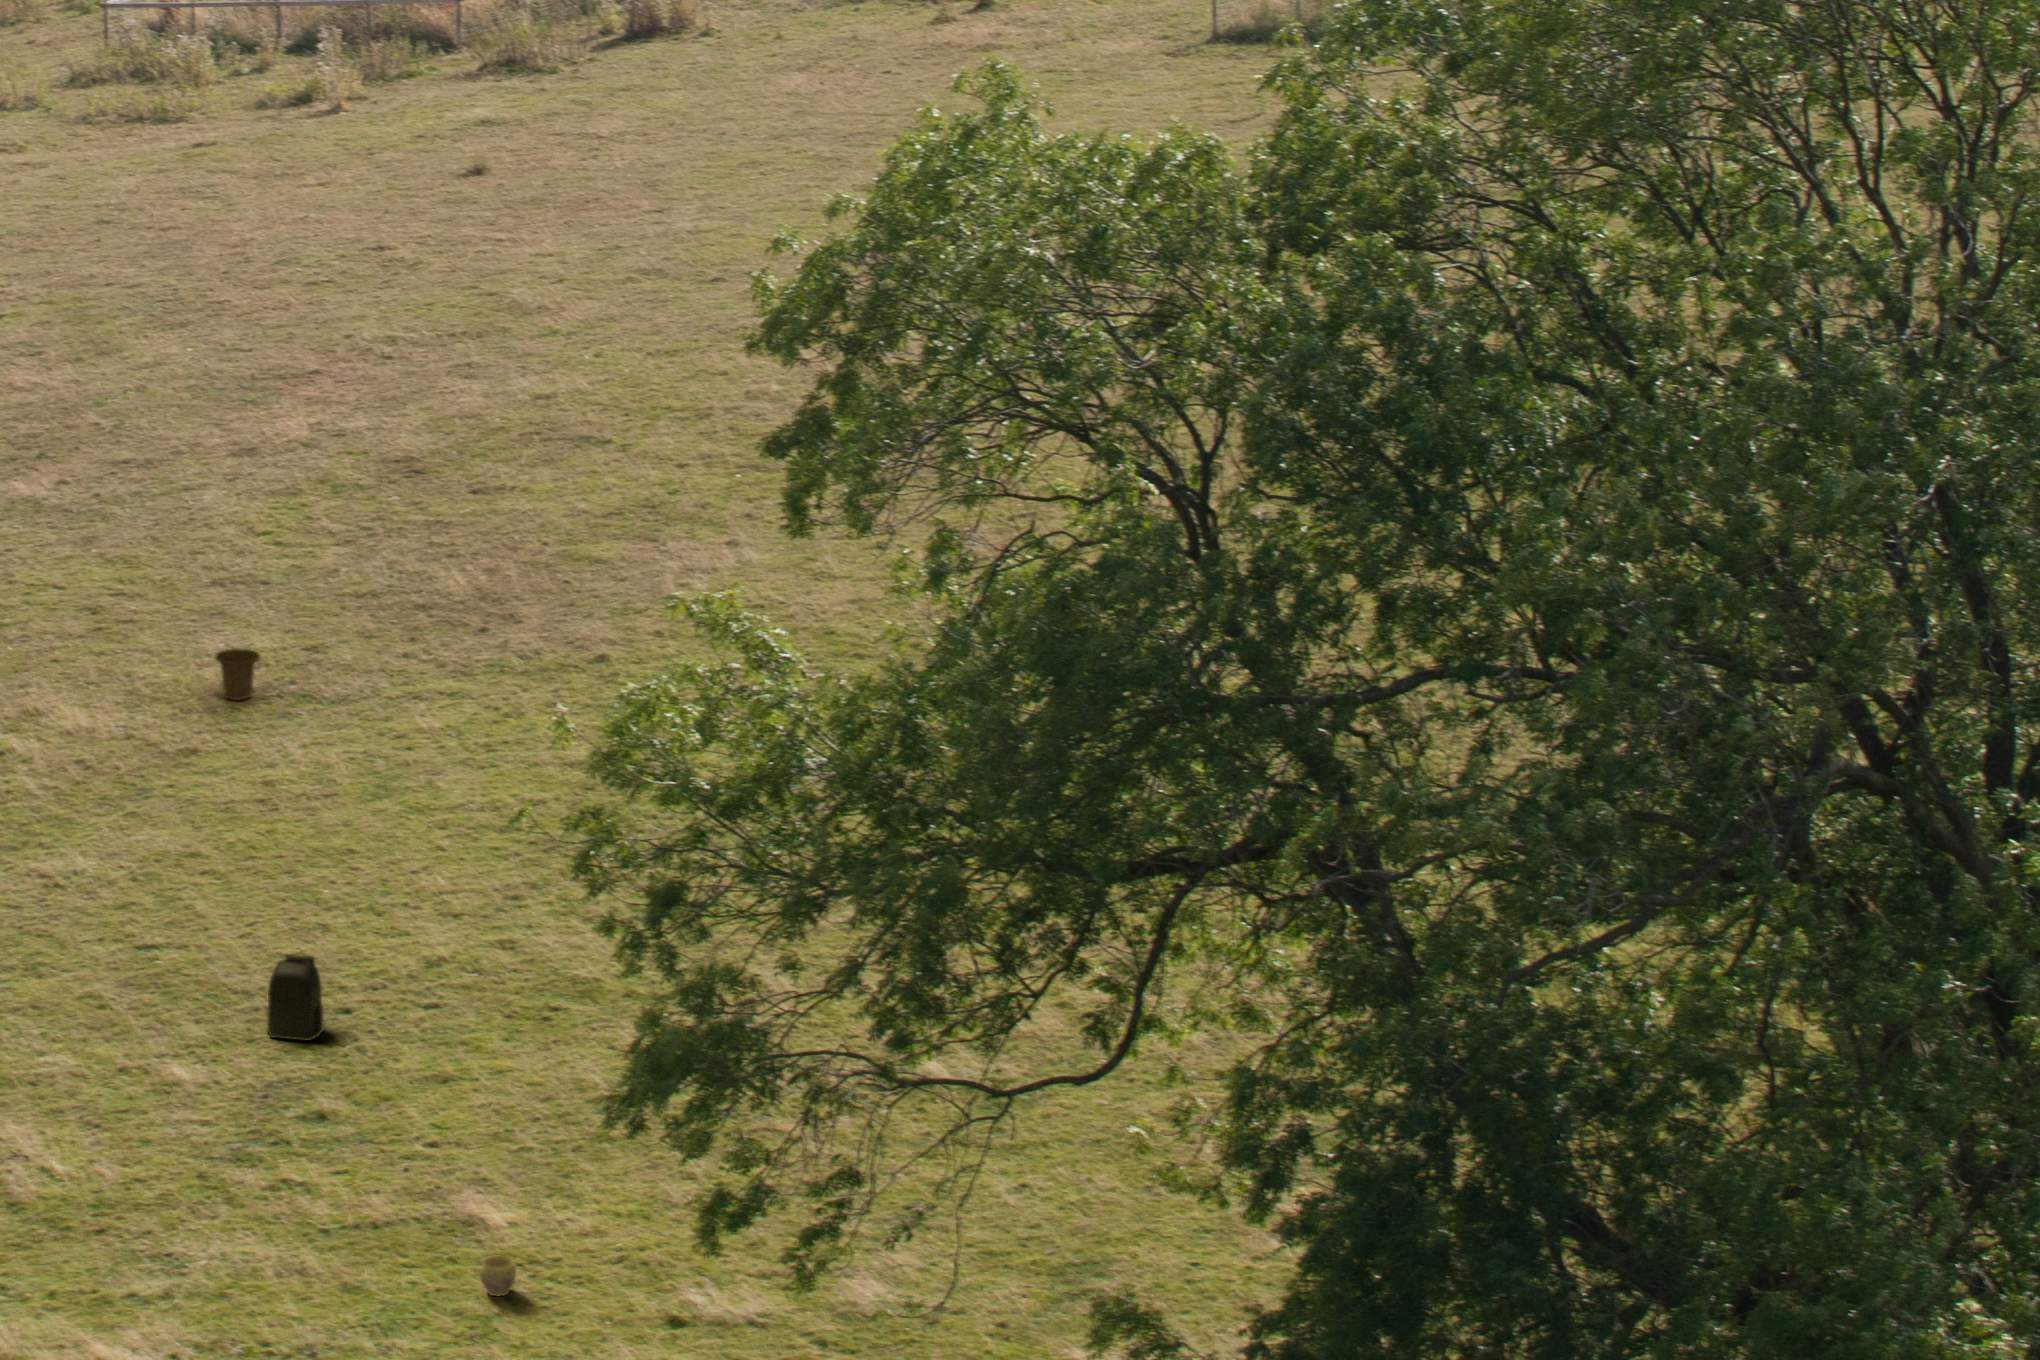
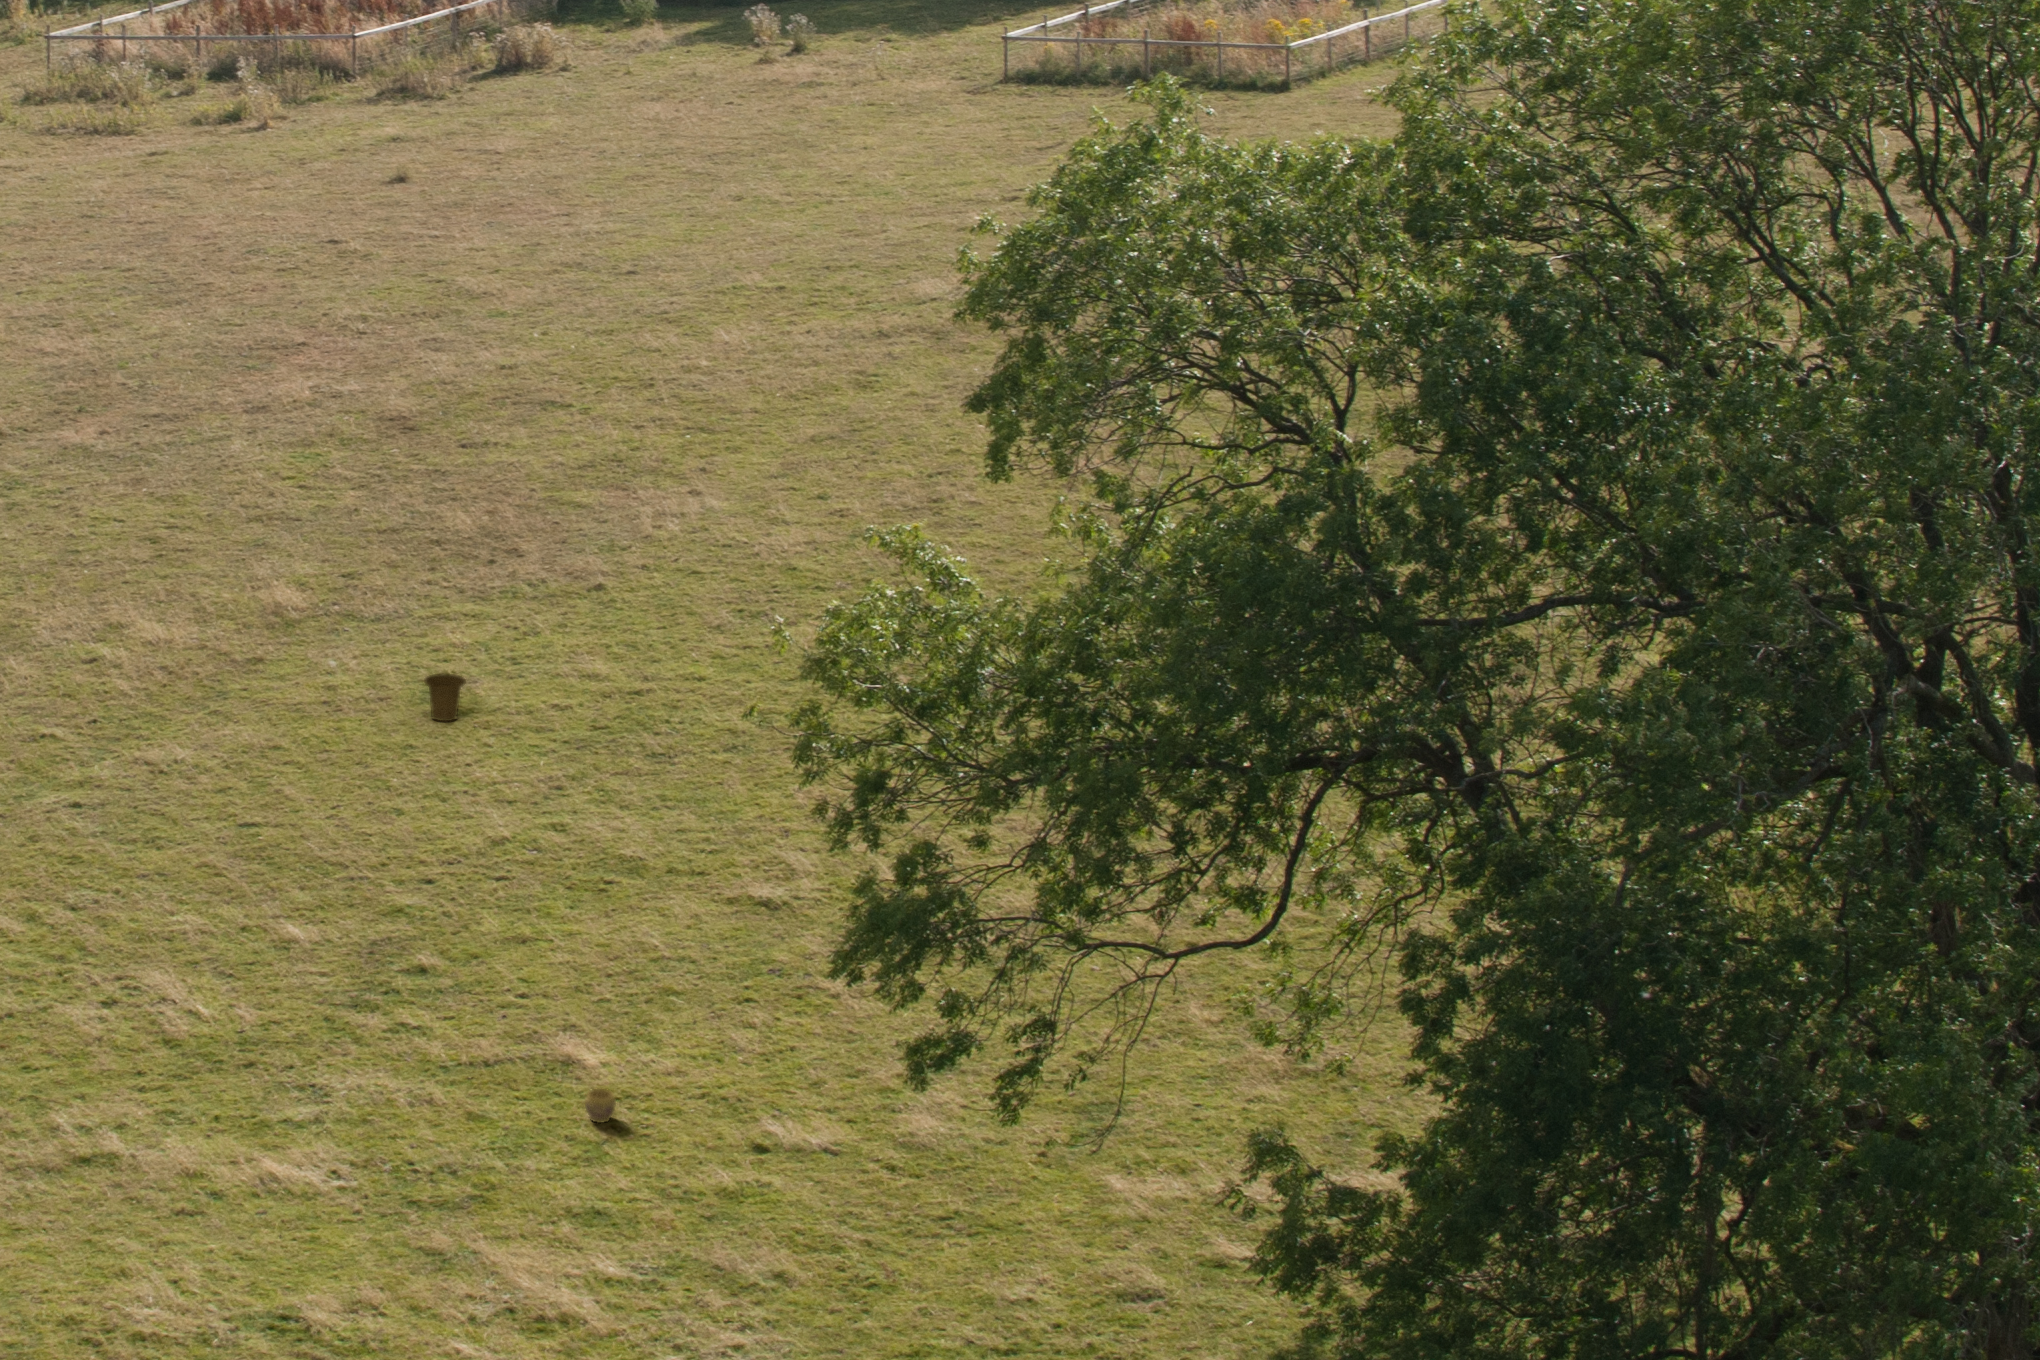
basket: present [215,648,260,701] -> present [424,673,466,722]
backpack: present [267,954,324,1041] -> none [365,833,413,907]

